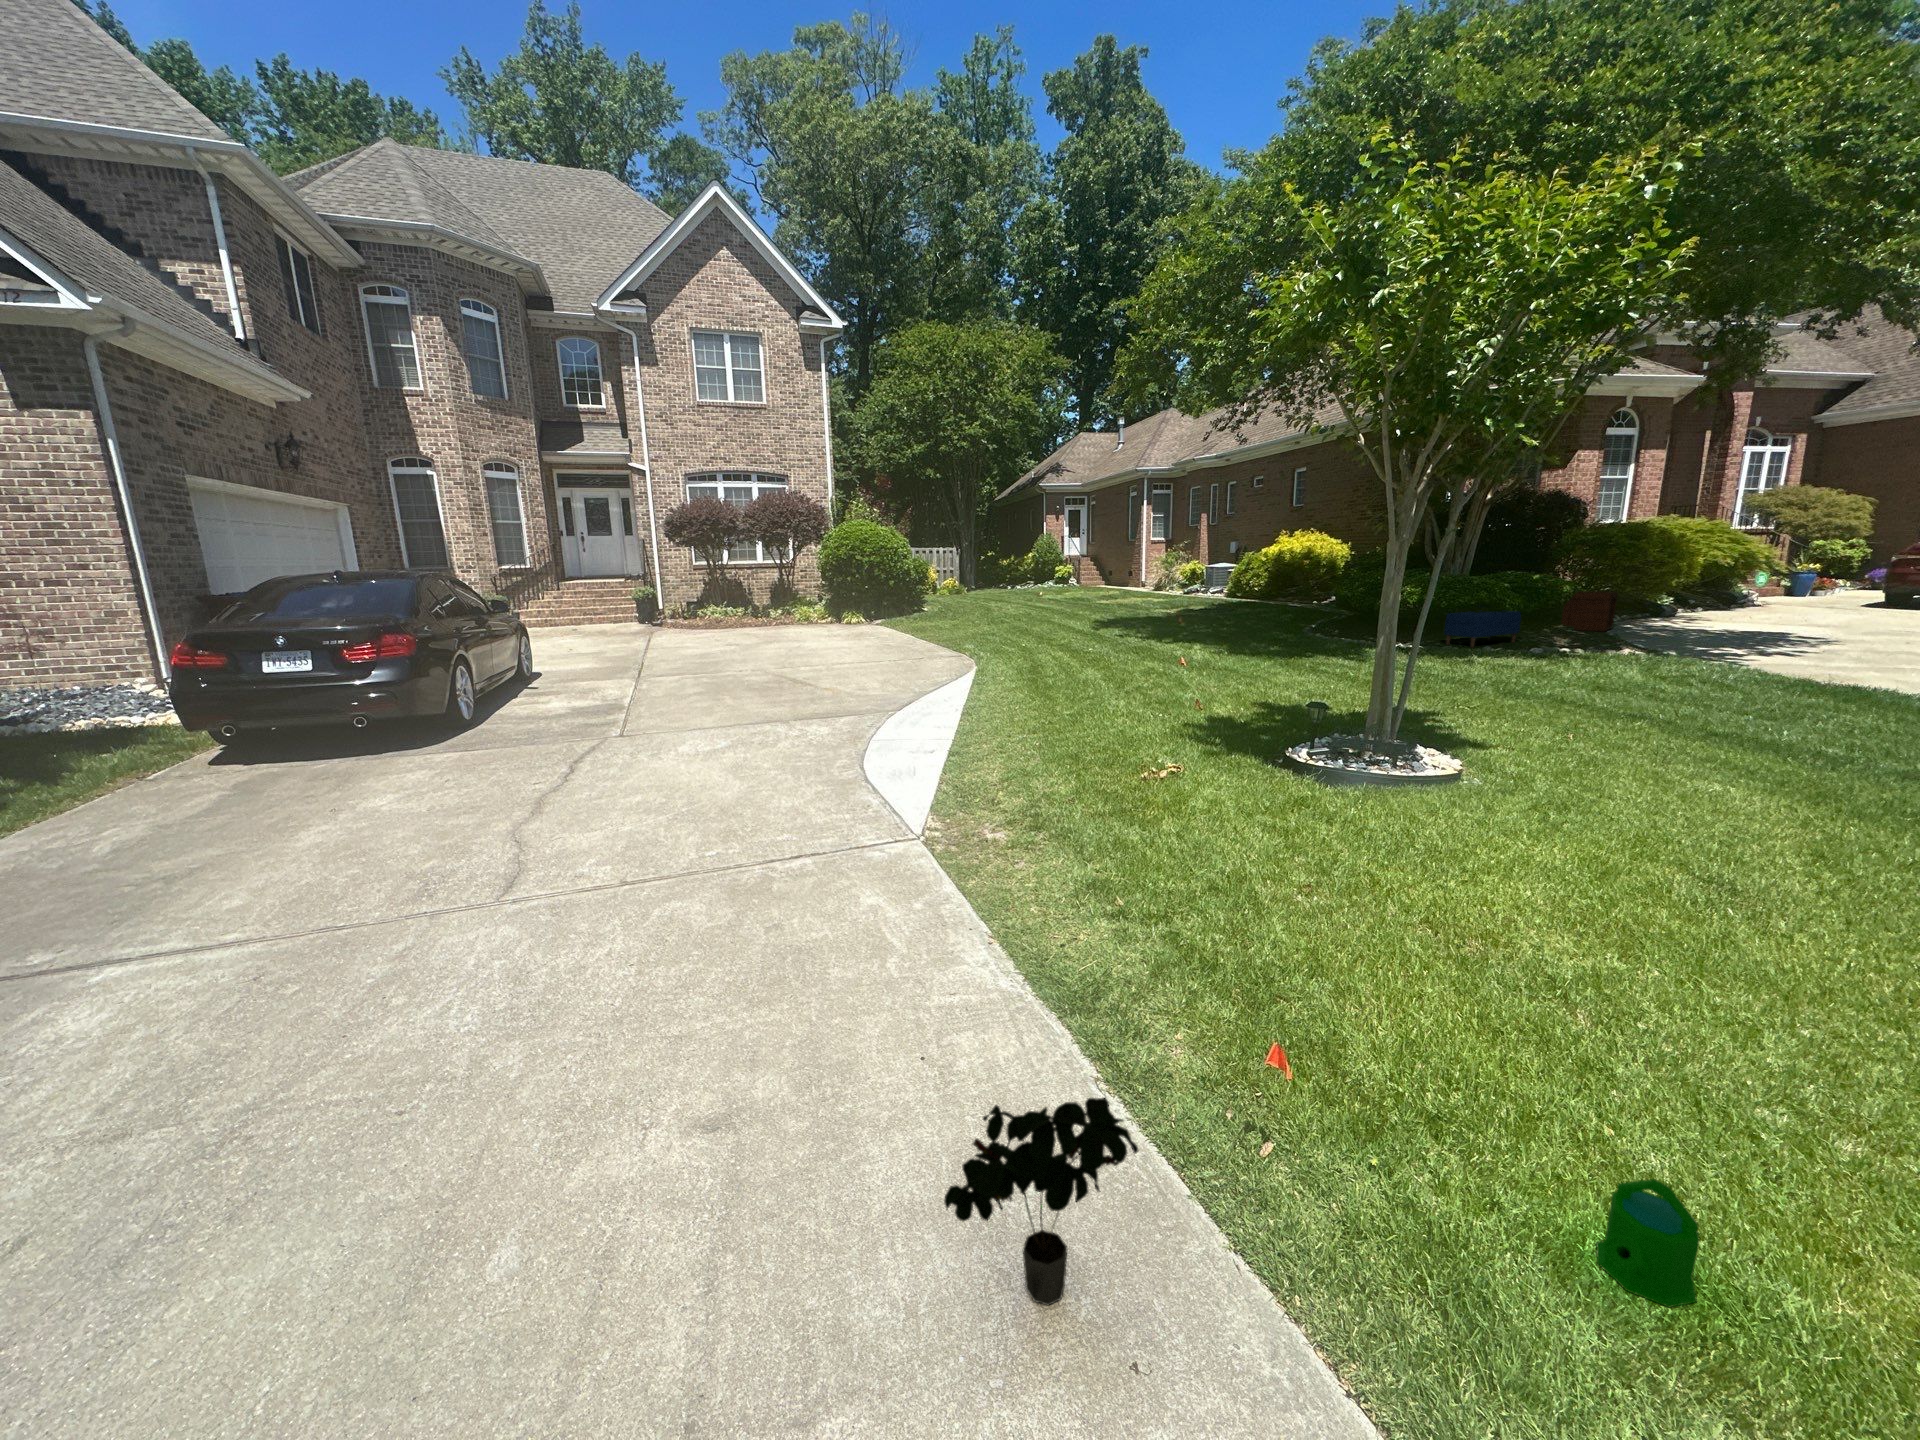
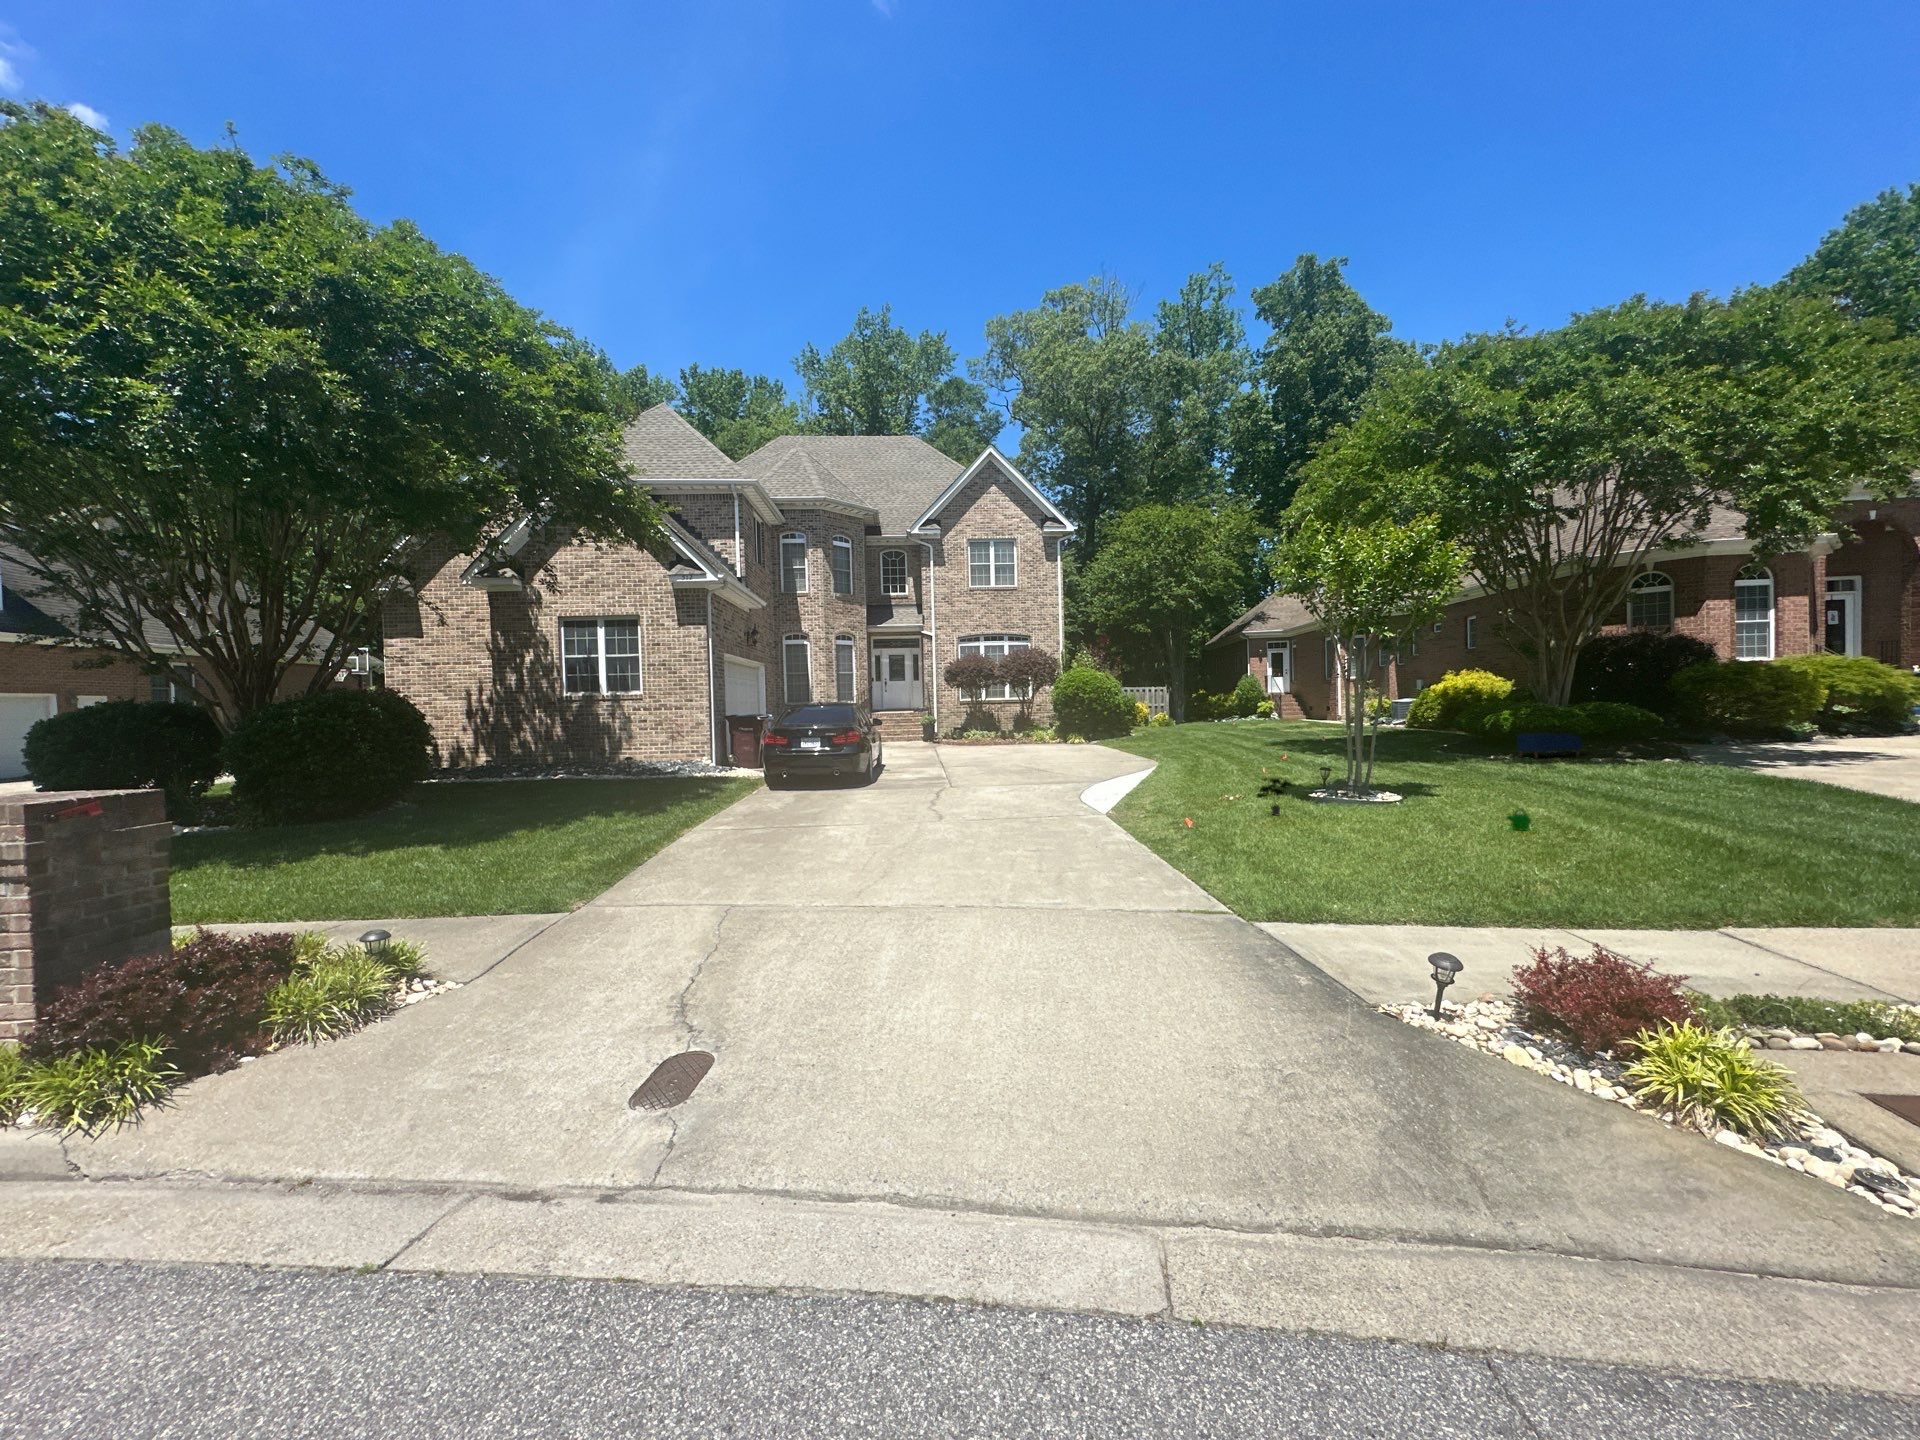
wooden crate: present [1561,591,1618,631] -> none [1643,719,1693,751]
potted plant: present [944,1098,1138,1305] -> present [1256,777,1292,815]
watering can: present [1596,1179,1700,1307] -> present [1507,808,1531,830]

